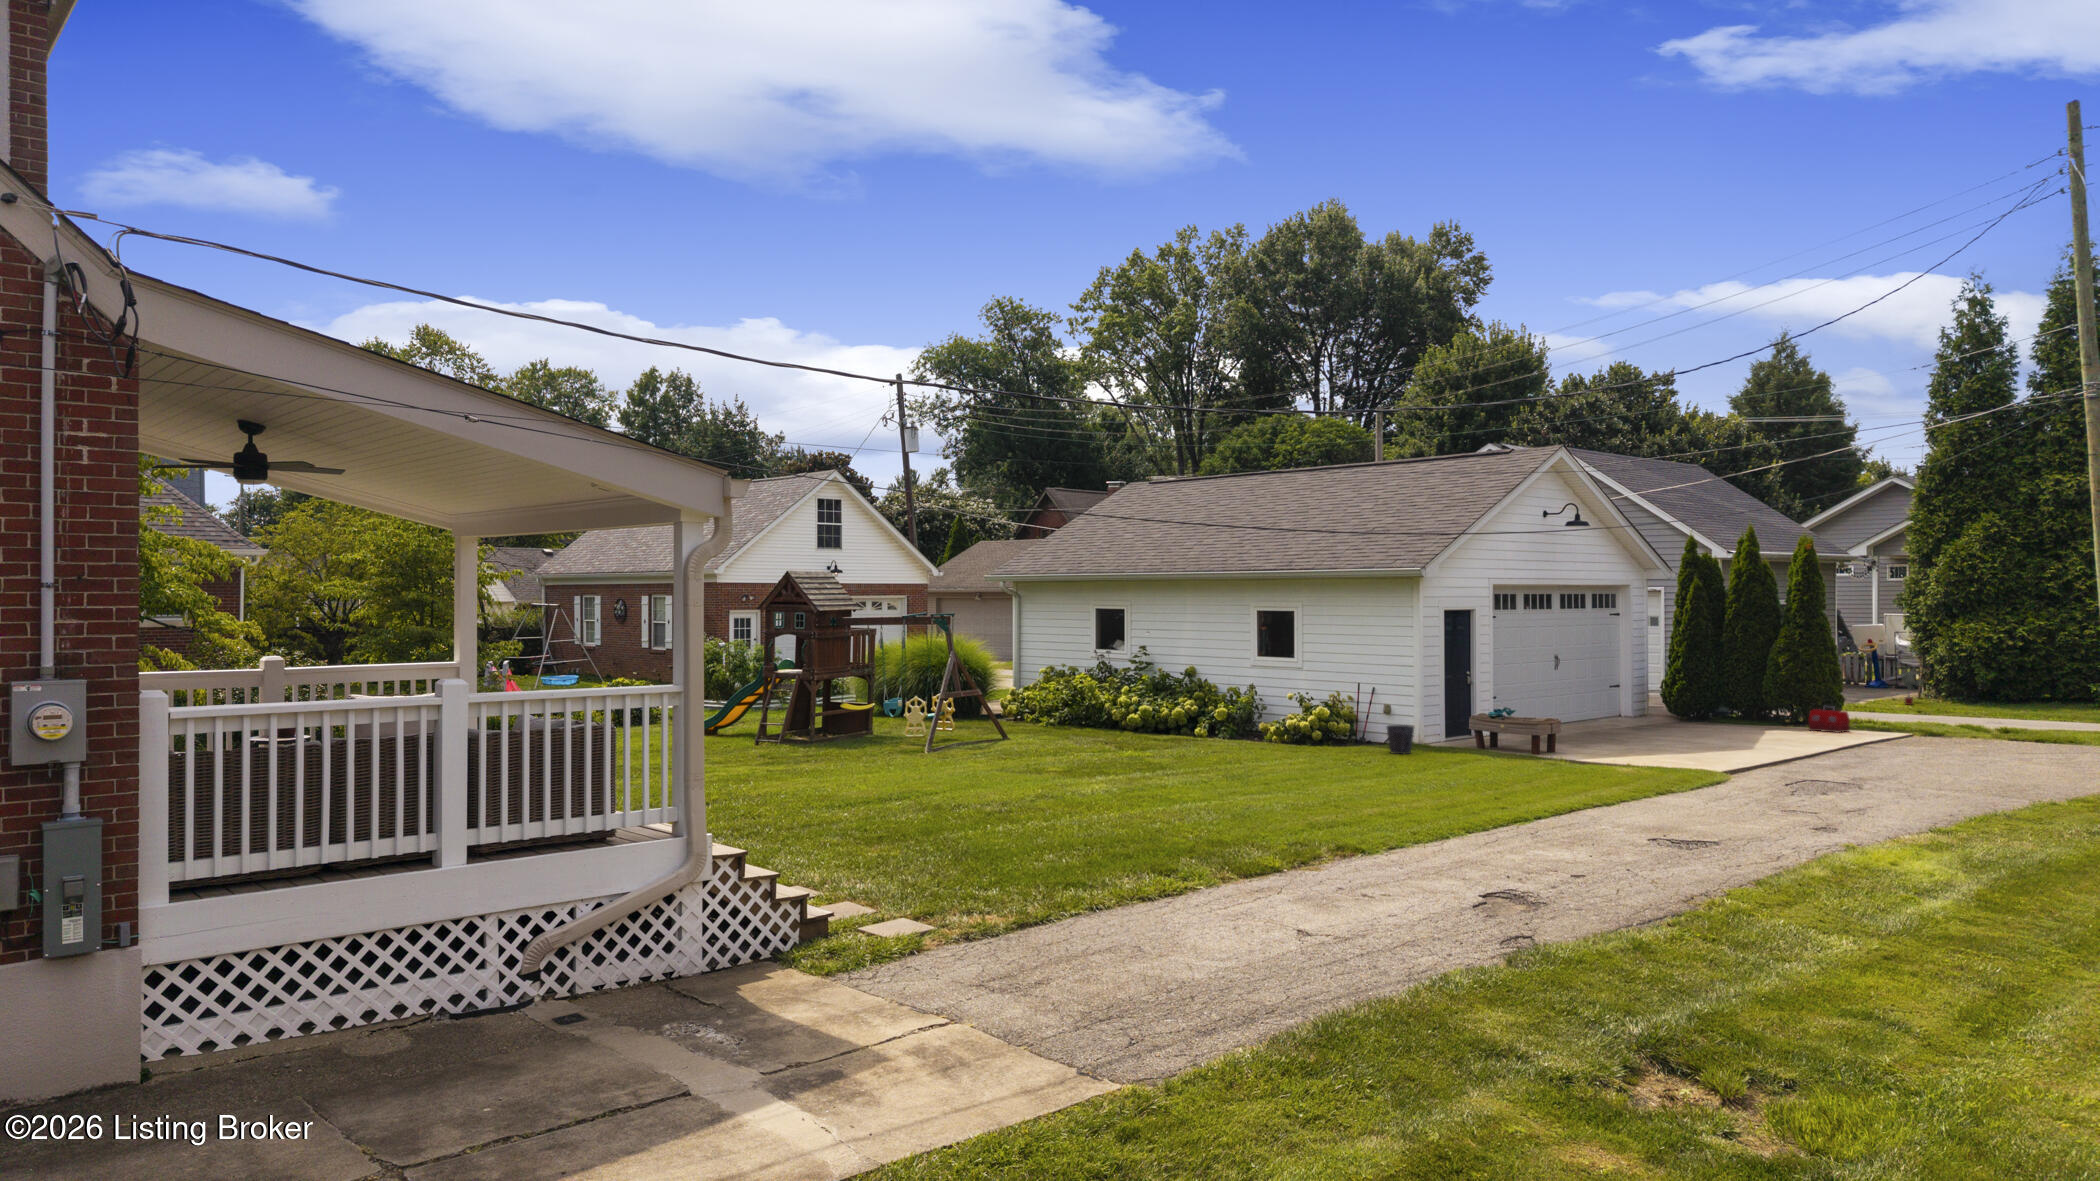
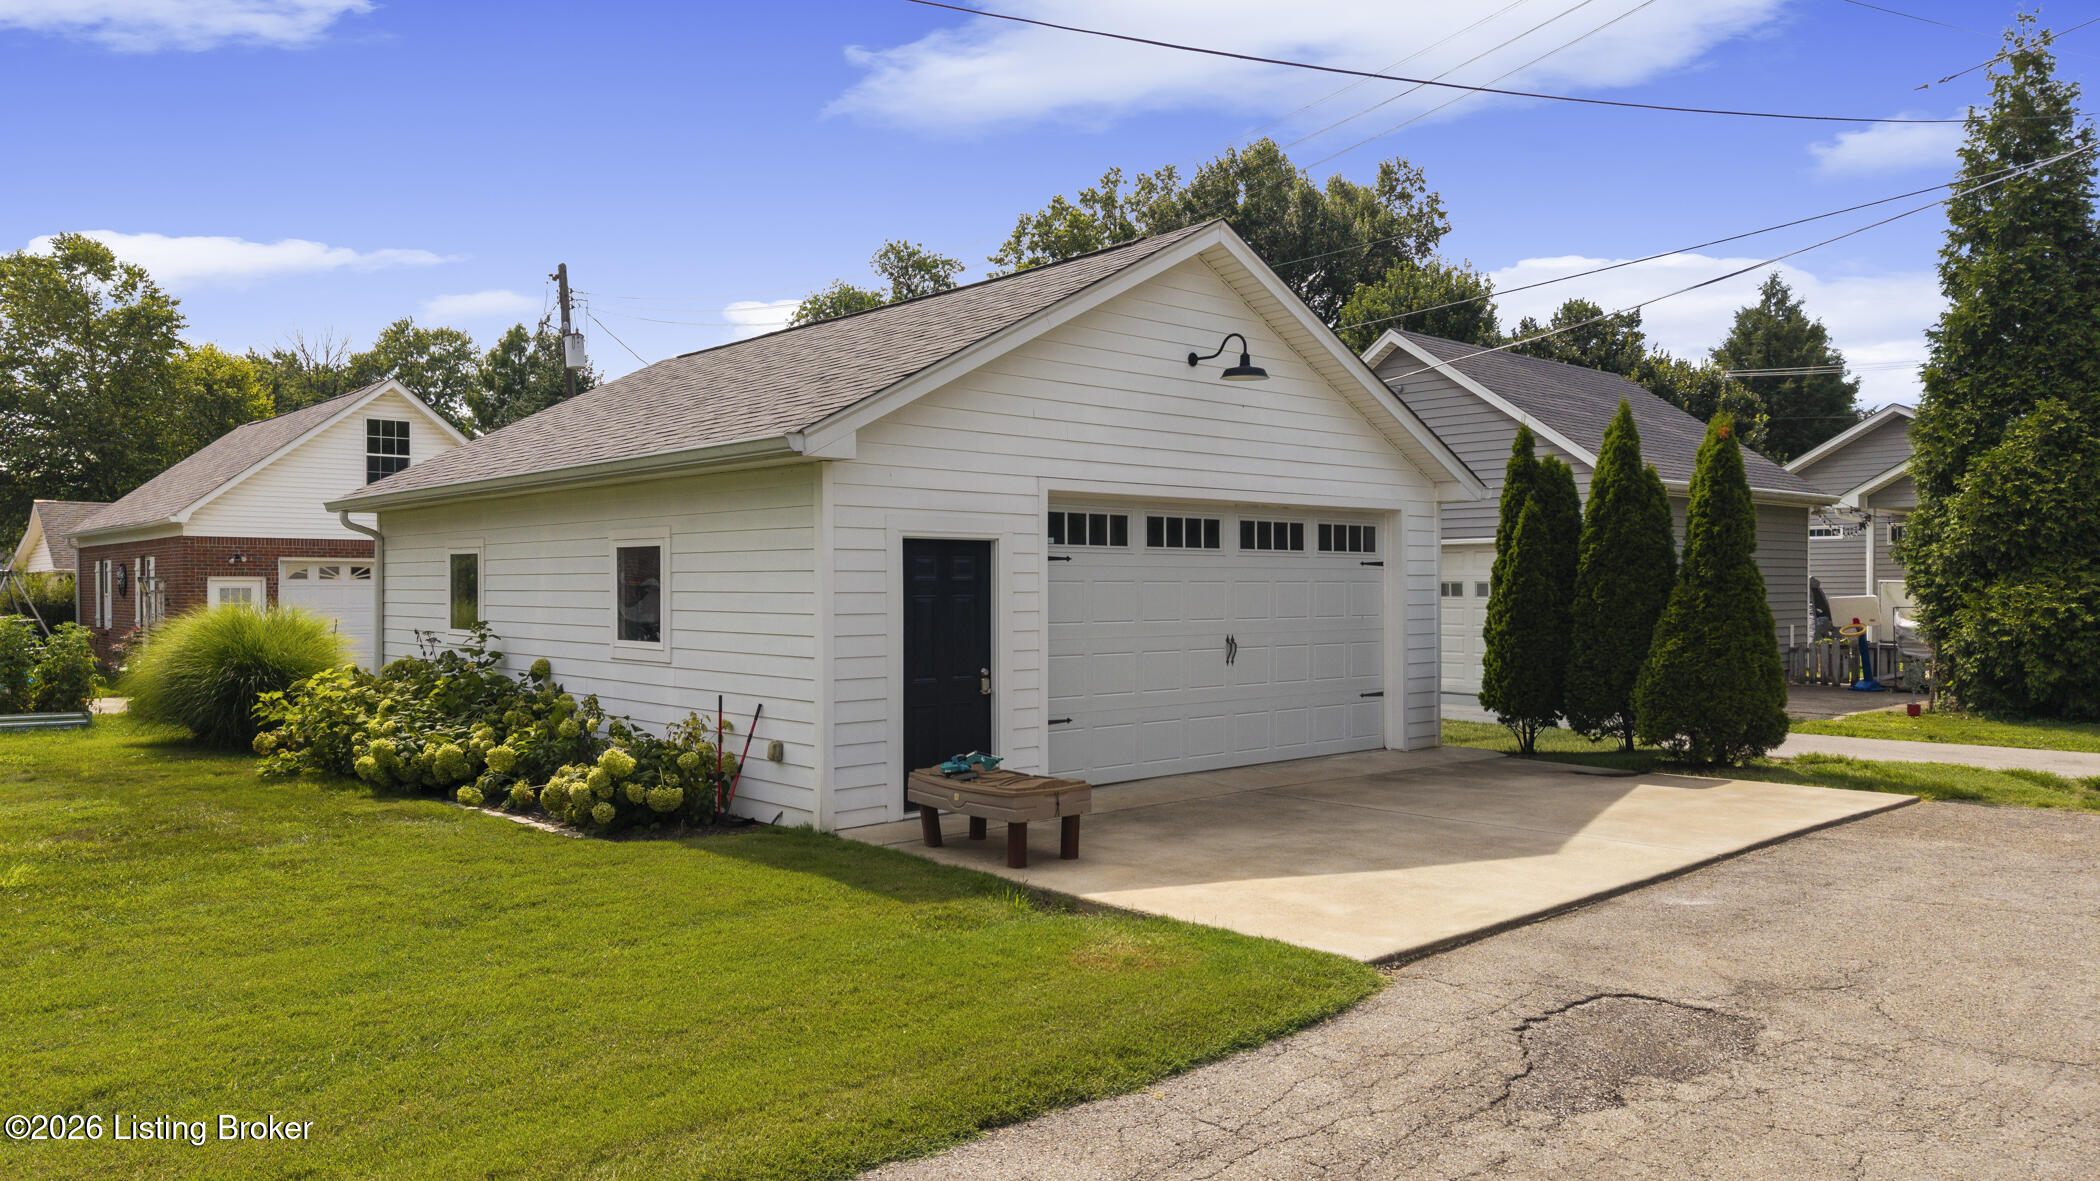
toolbox: present [1809,707,1850,733] -> none [1716,729,1793,781]
waste bin: present [1387,725,1414,754] -> none [738,775,797,841]

